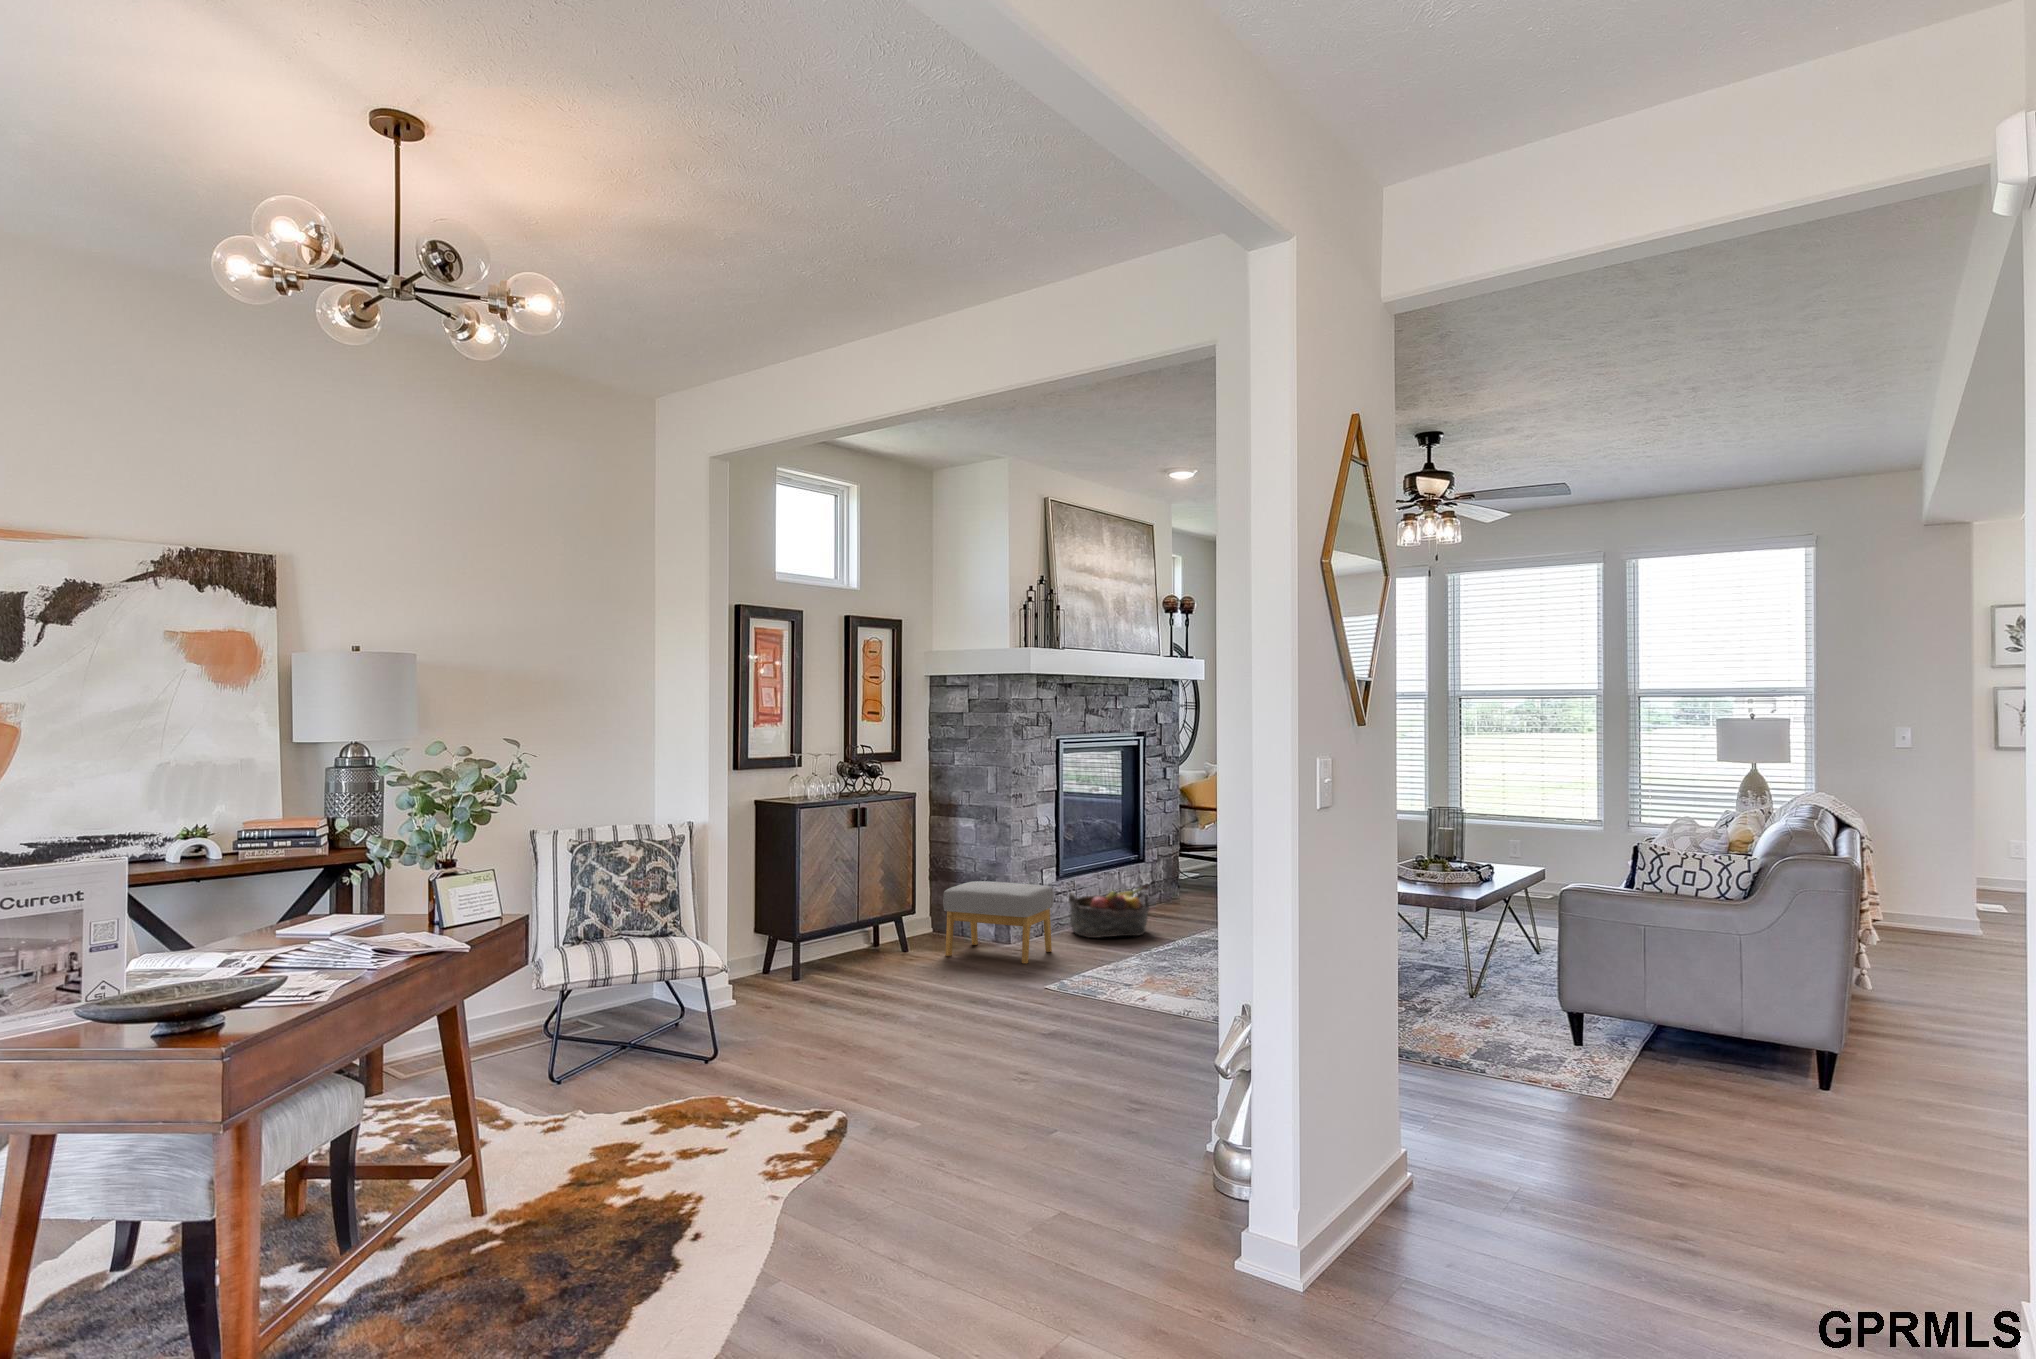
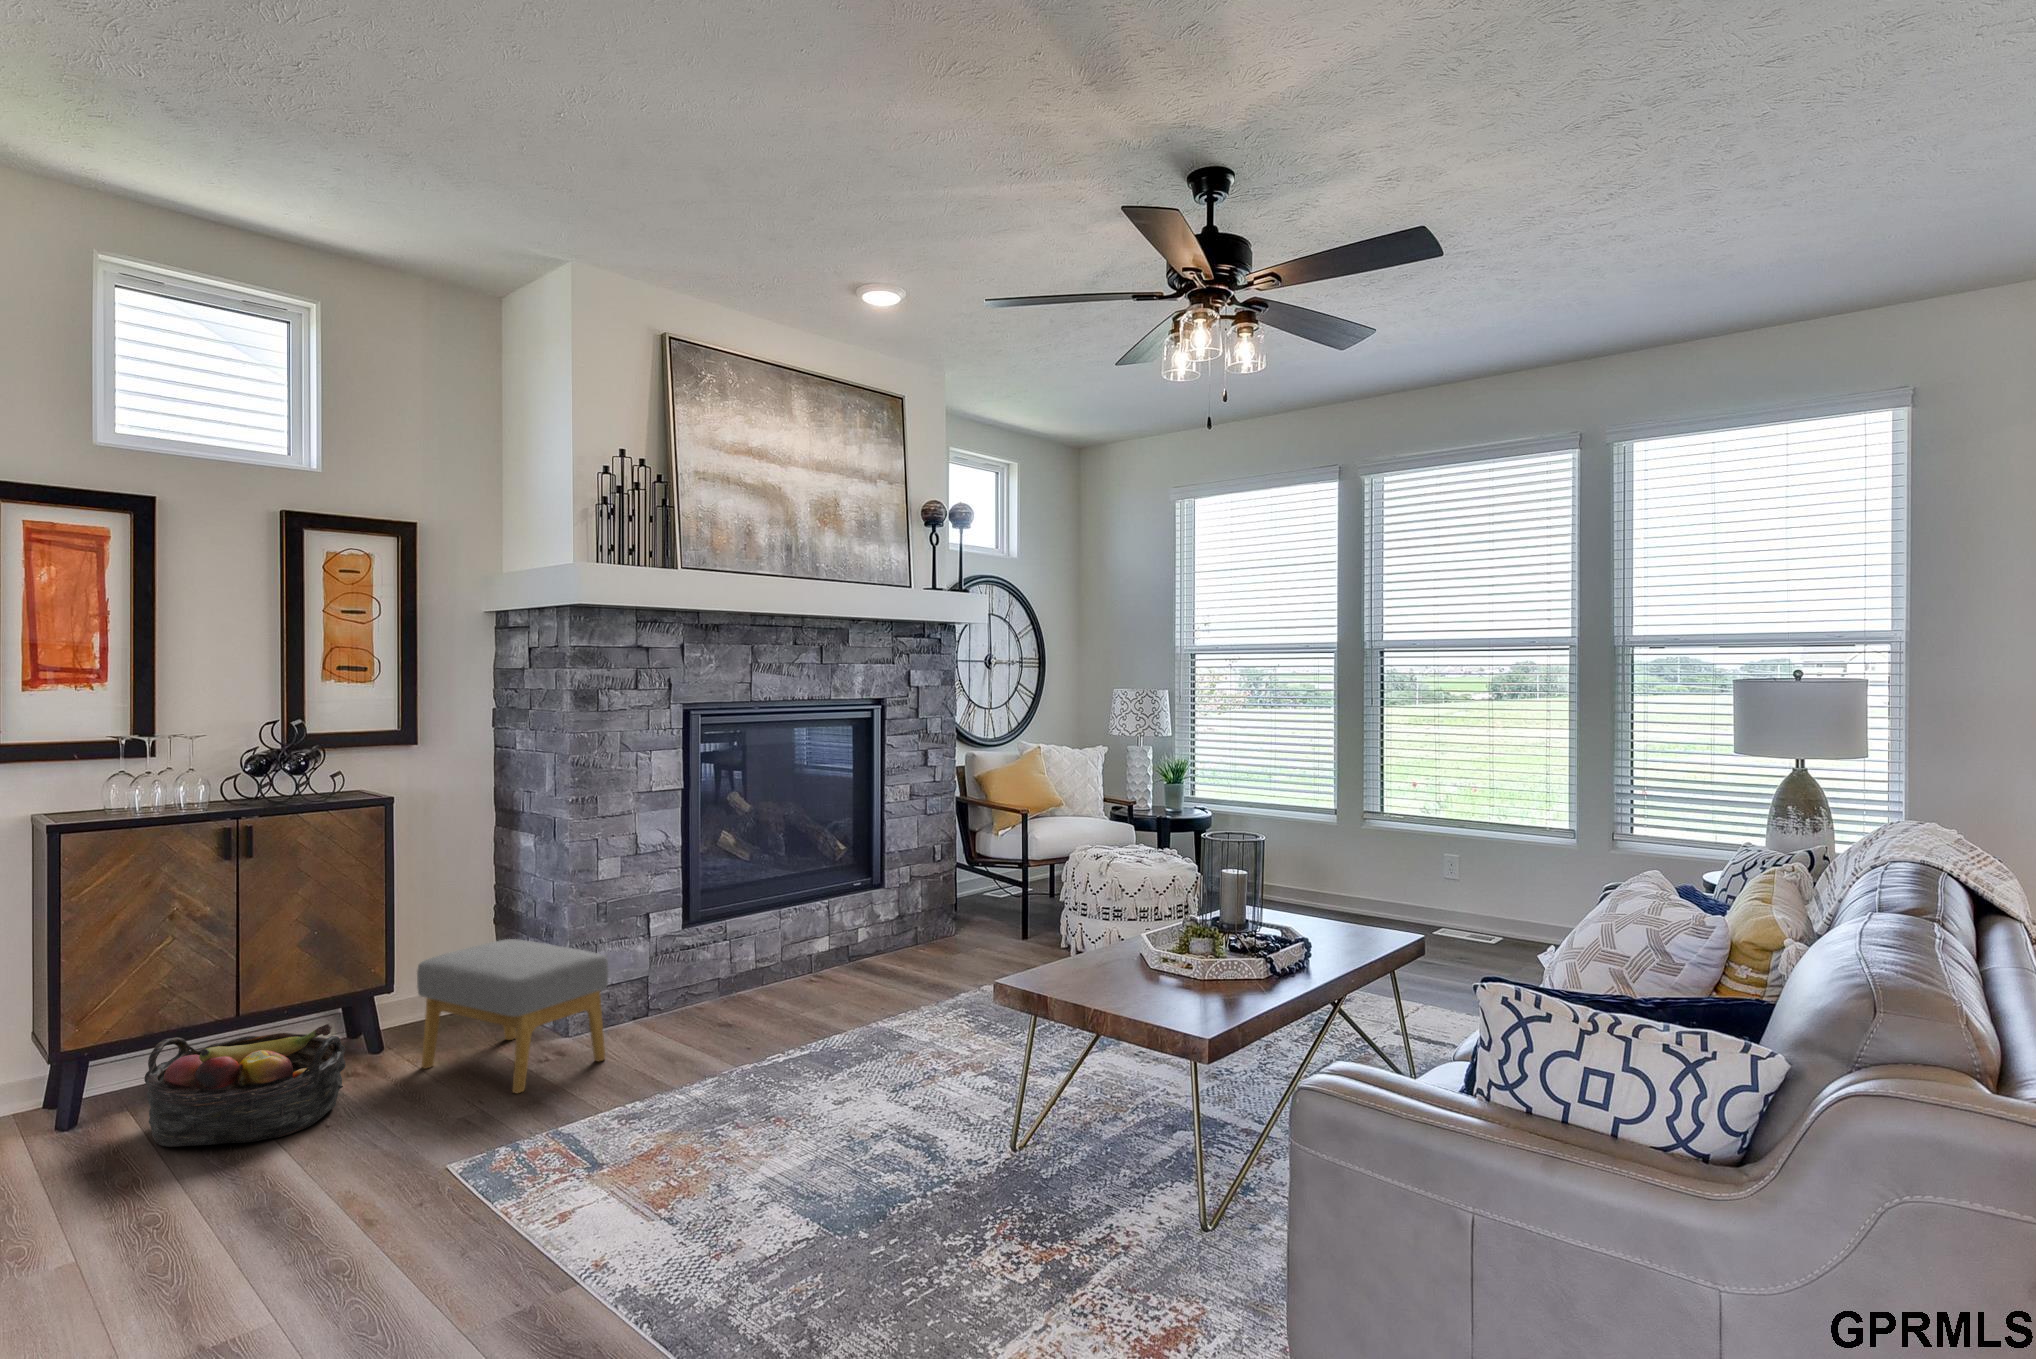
basket: present [1069,885,1150,938] -> present [144,1024,346,1147]

